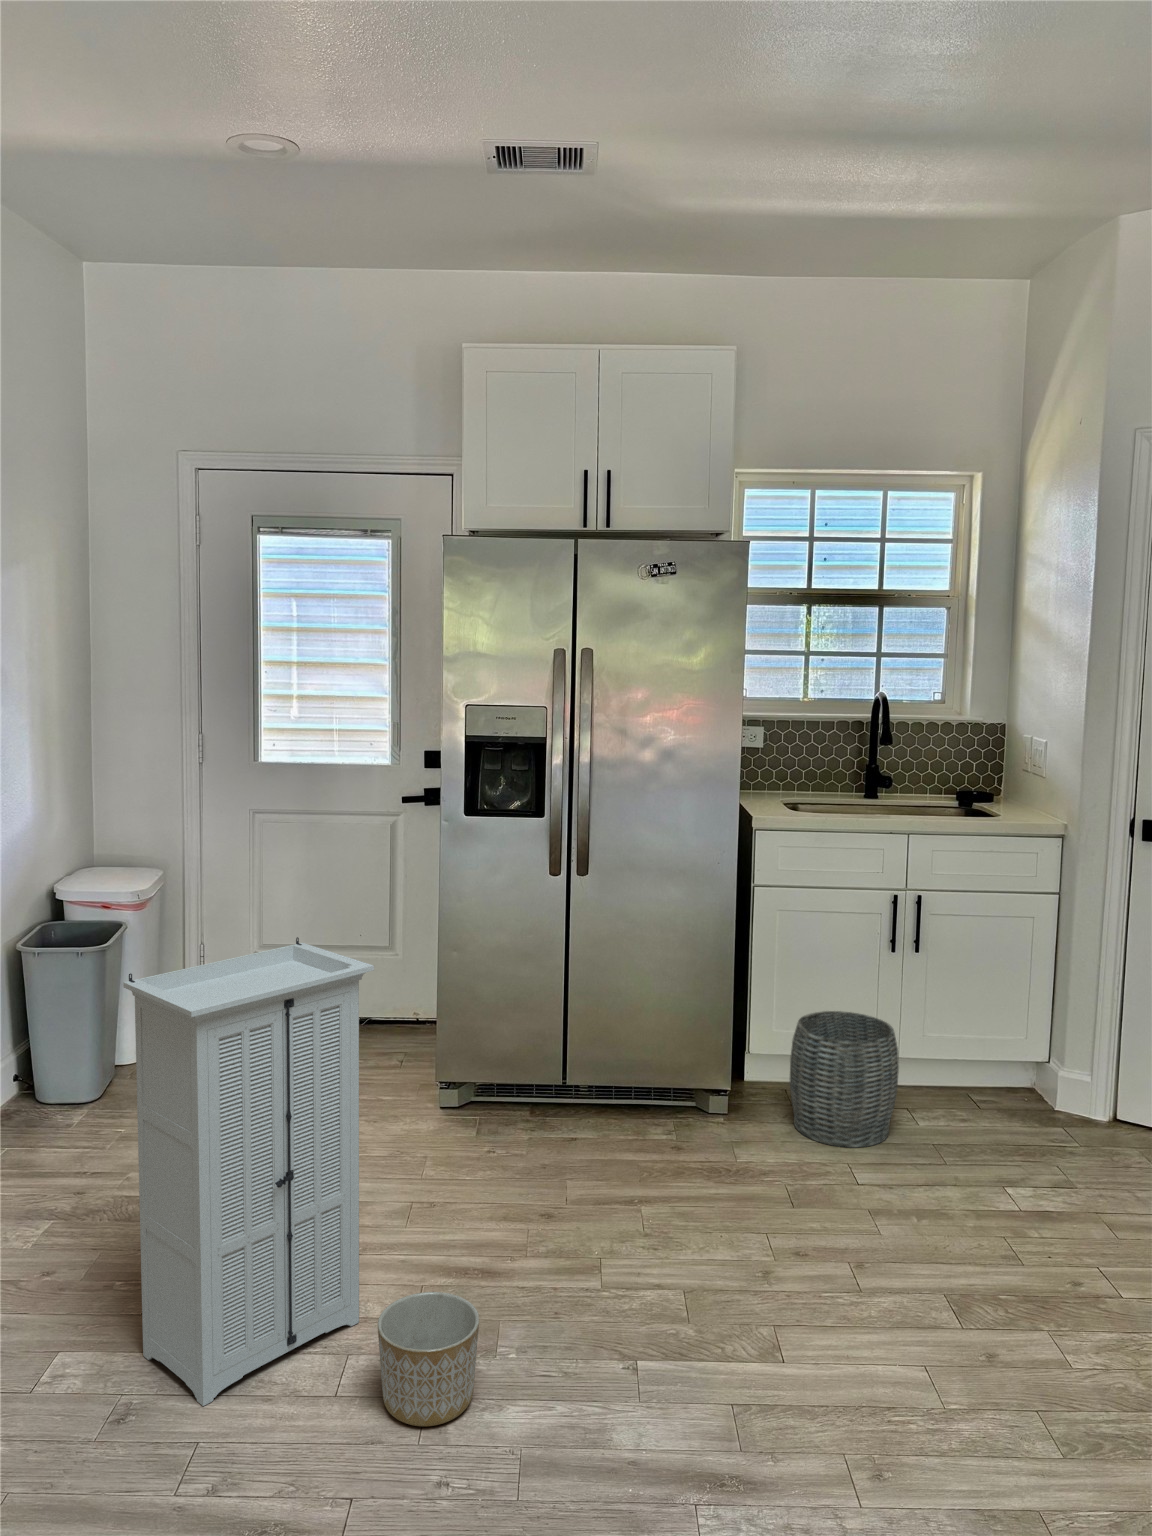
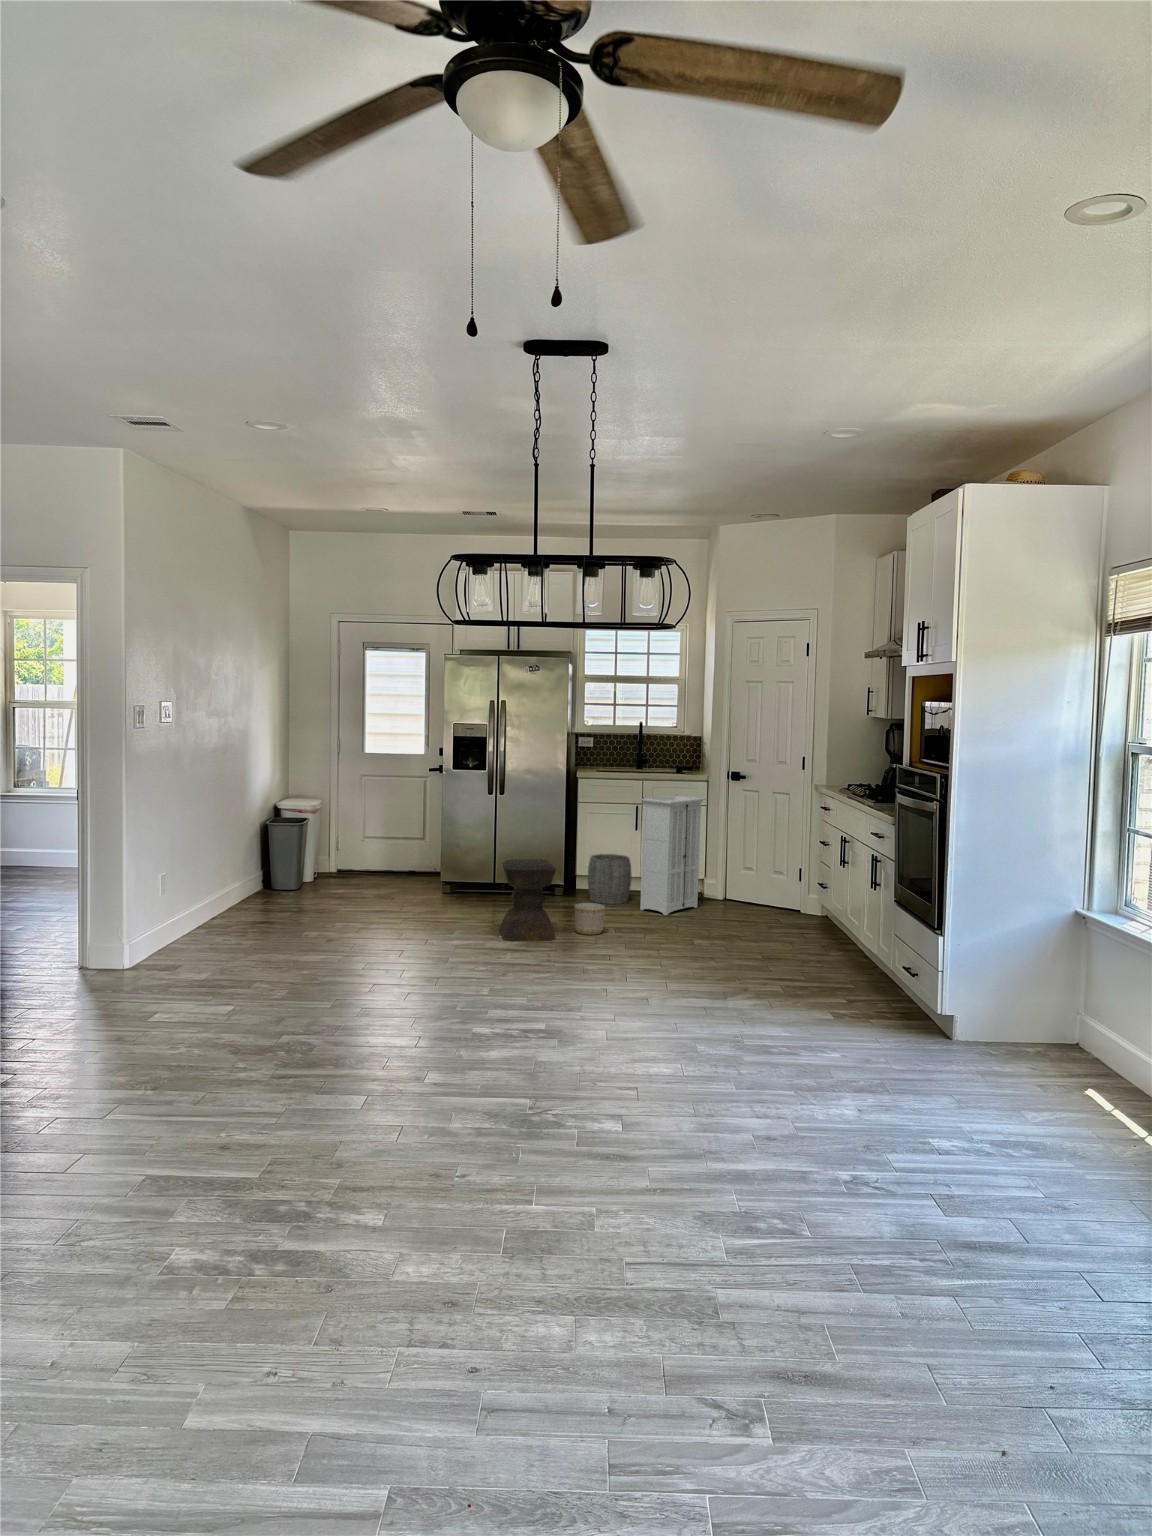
storage cabinet: present [123,937,374,1406] -> present [640,795,706,915]
stool: none [618,1116,807,1409] -> present [499,859,556,941]
planter: present [378,1292,479,1426] -> present [575,903,605,935]

